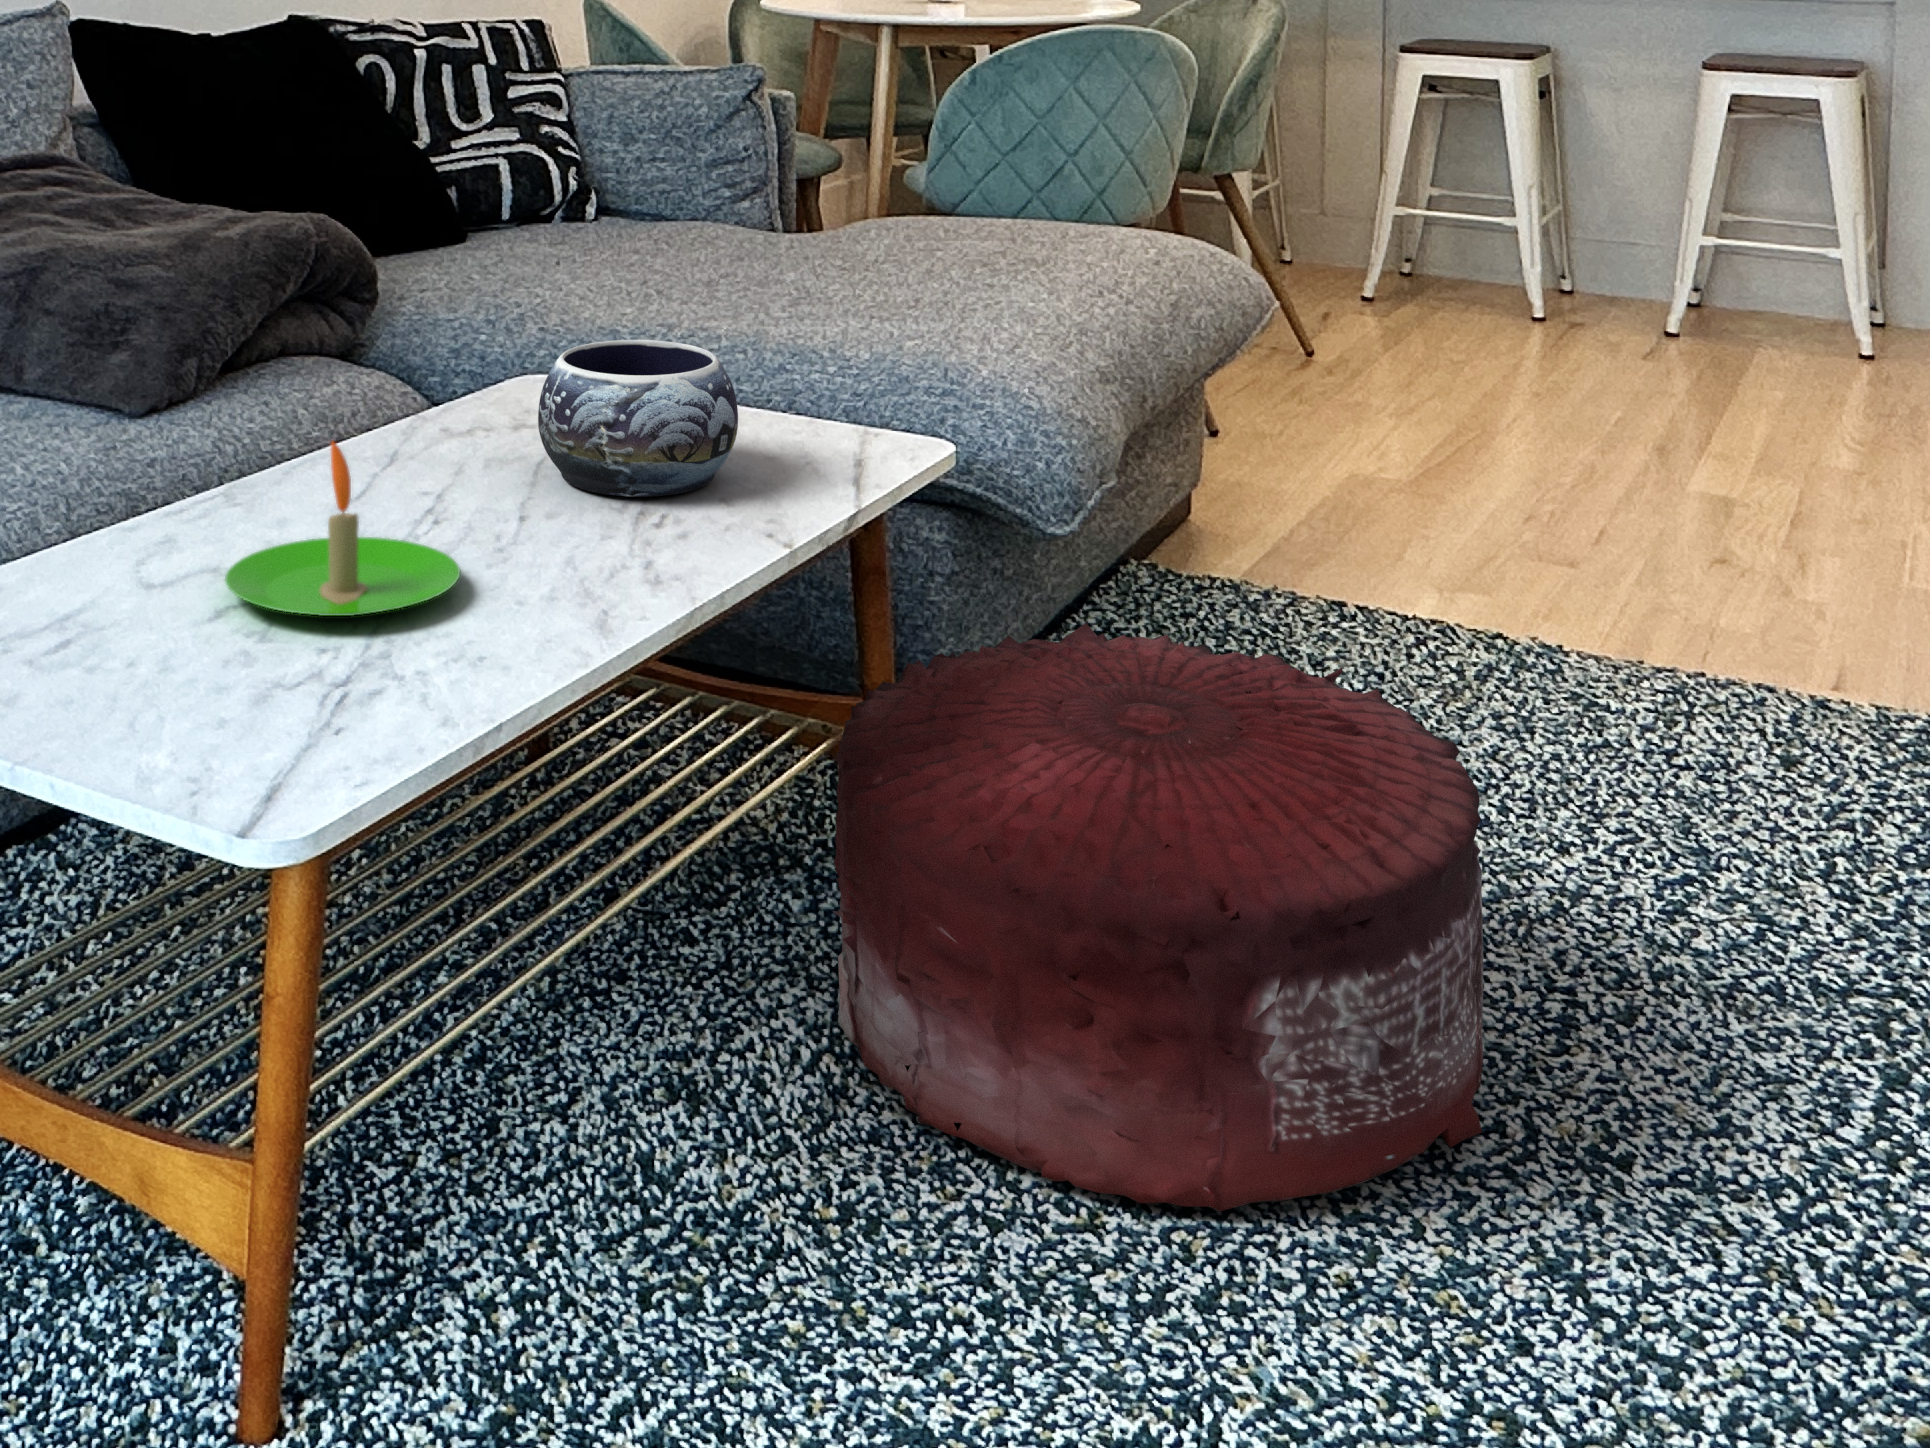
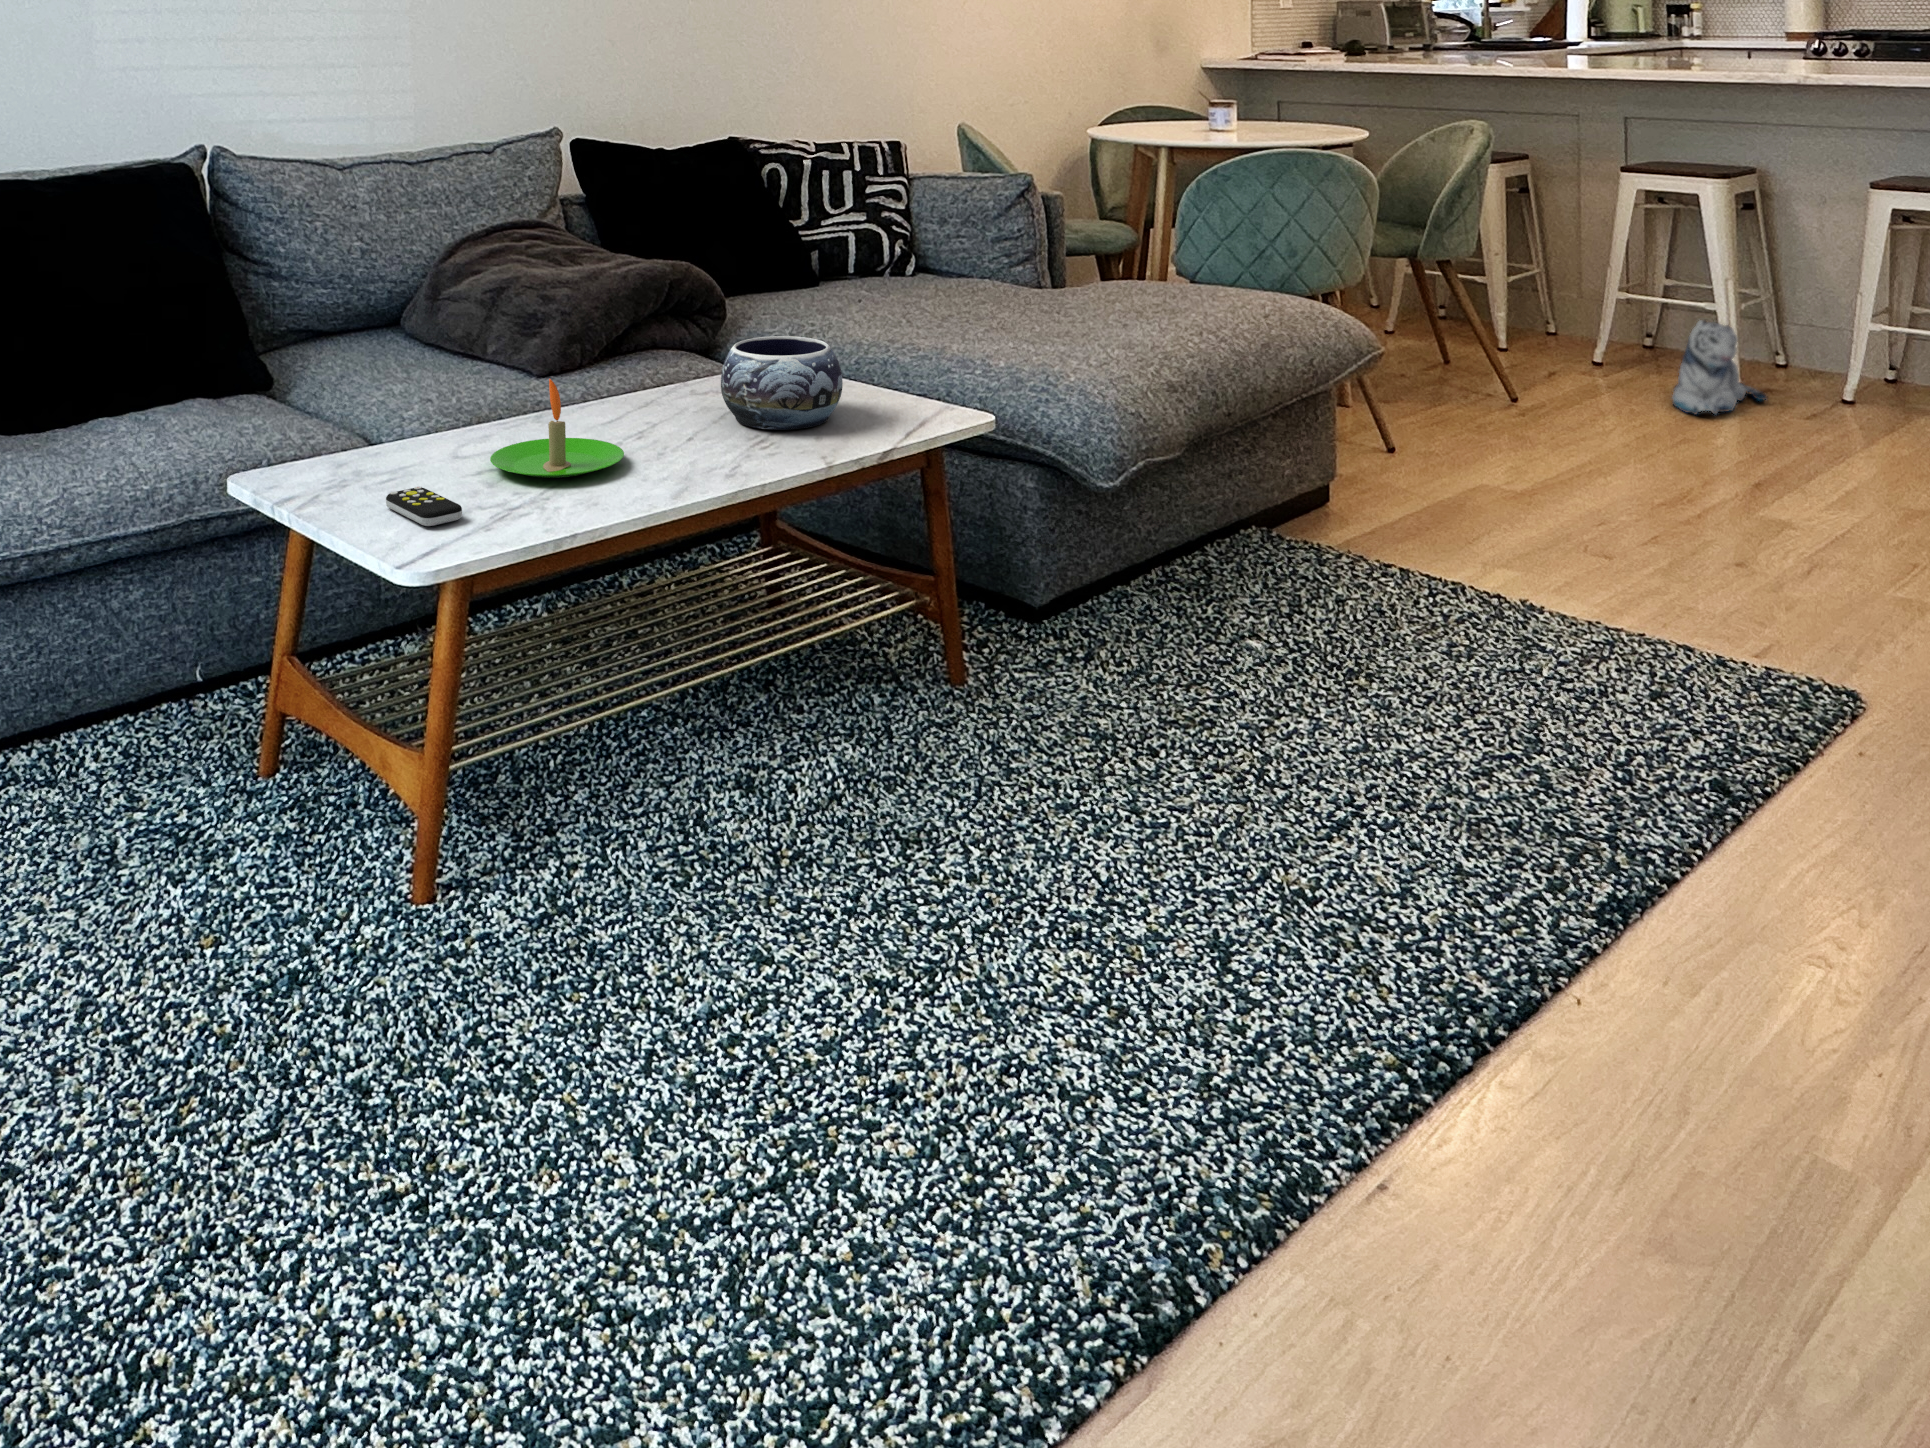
plush toy: none [1486,248,1603,372] -> present [1672,320,1768,414]
pouf: present [833,623,1483,1211] -> none [850,532,1267,883]
remote control: none [98,656,263,733] -> present [386,486,462,526]

